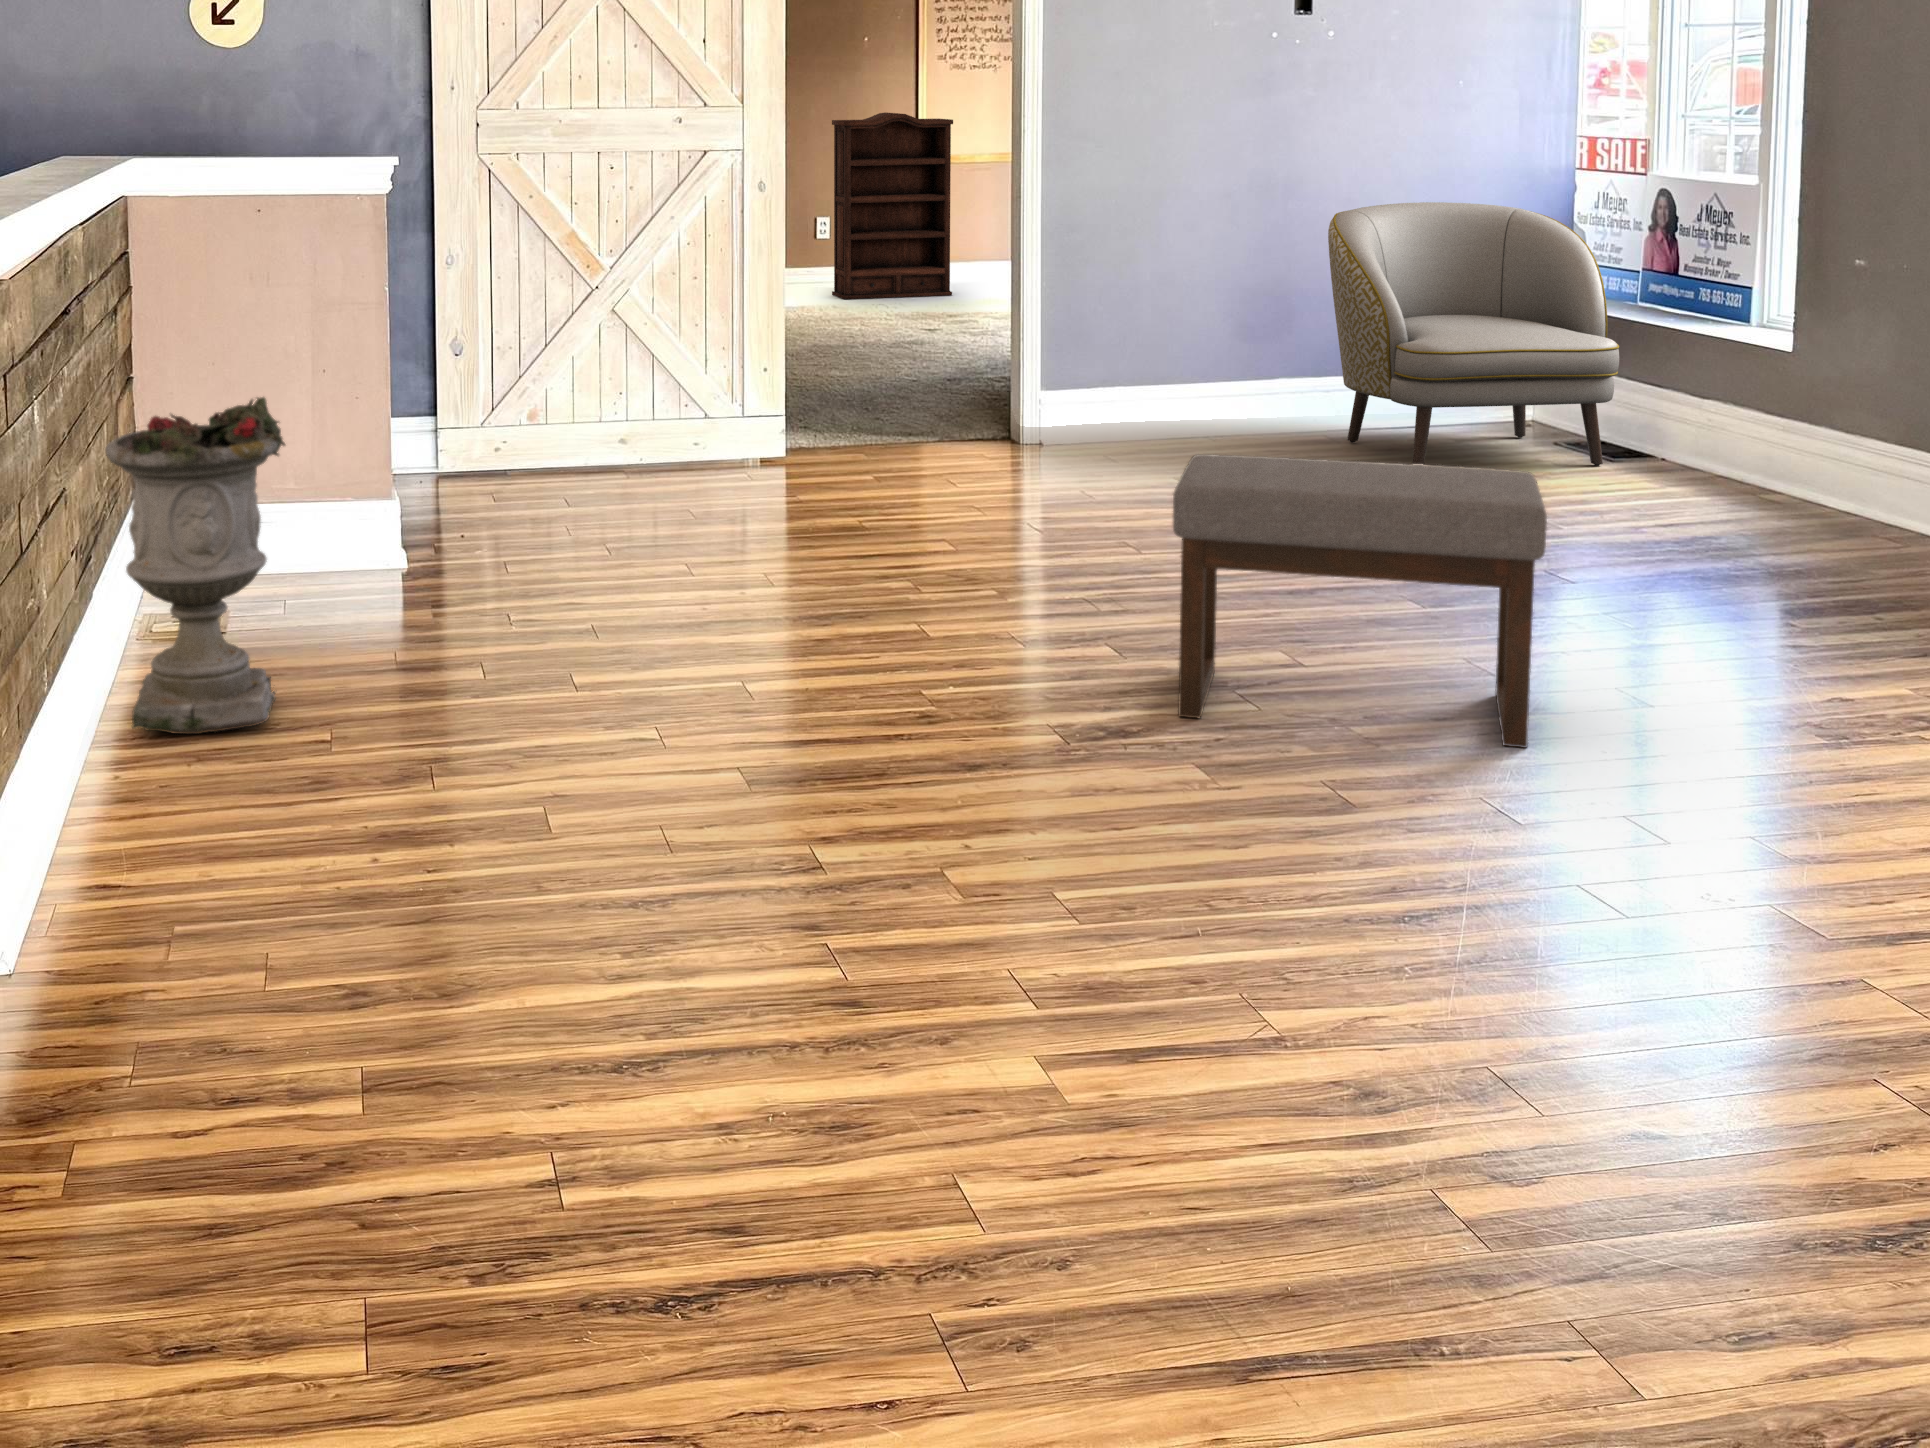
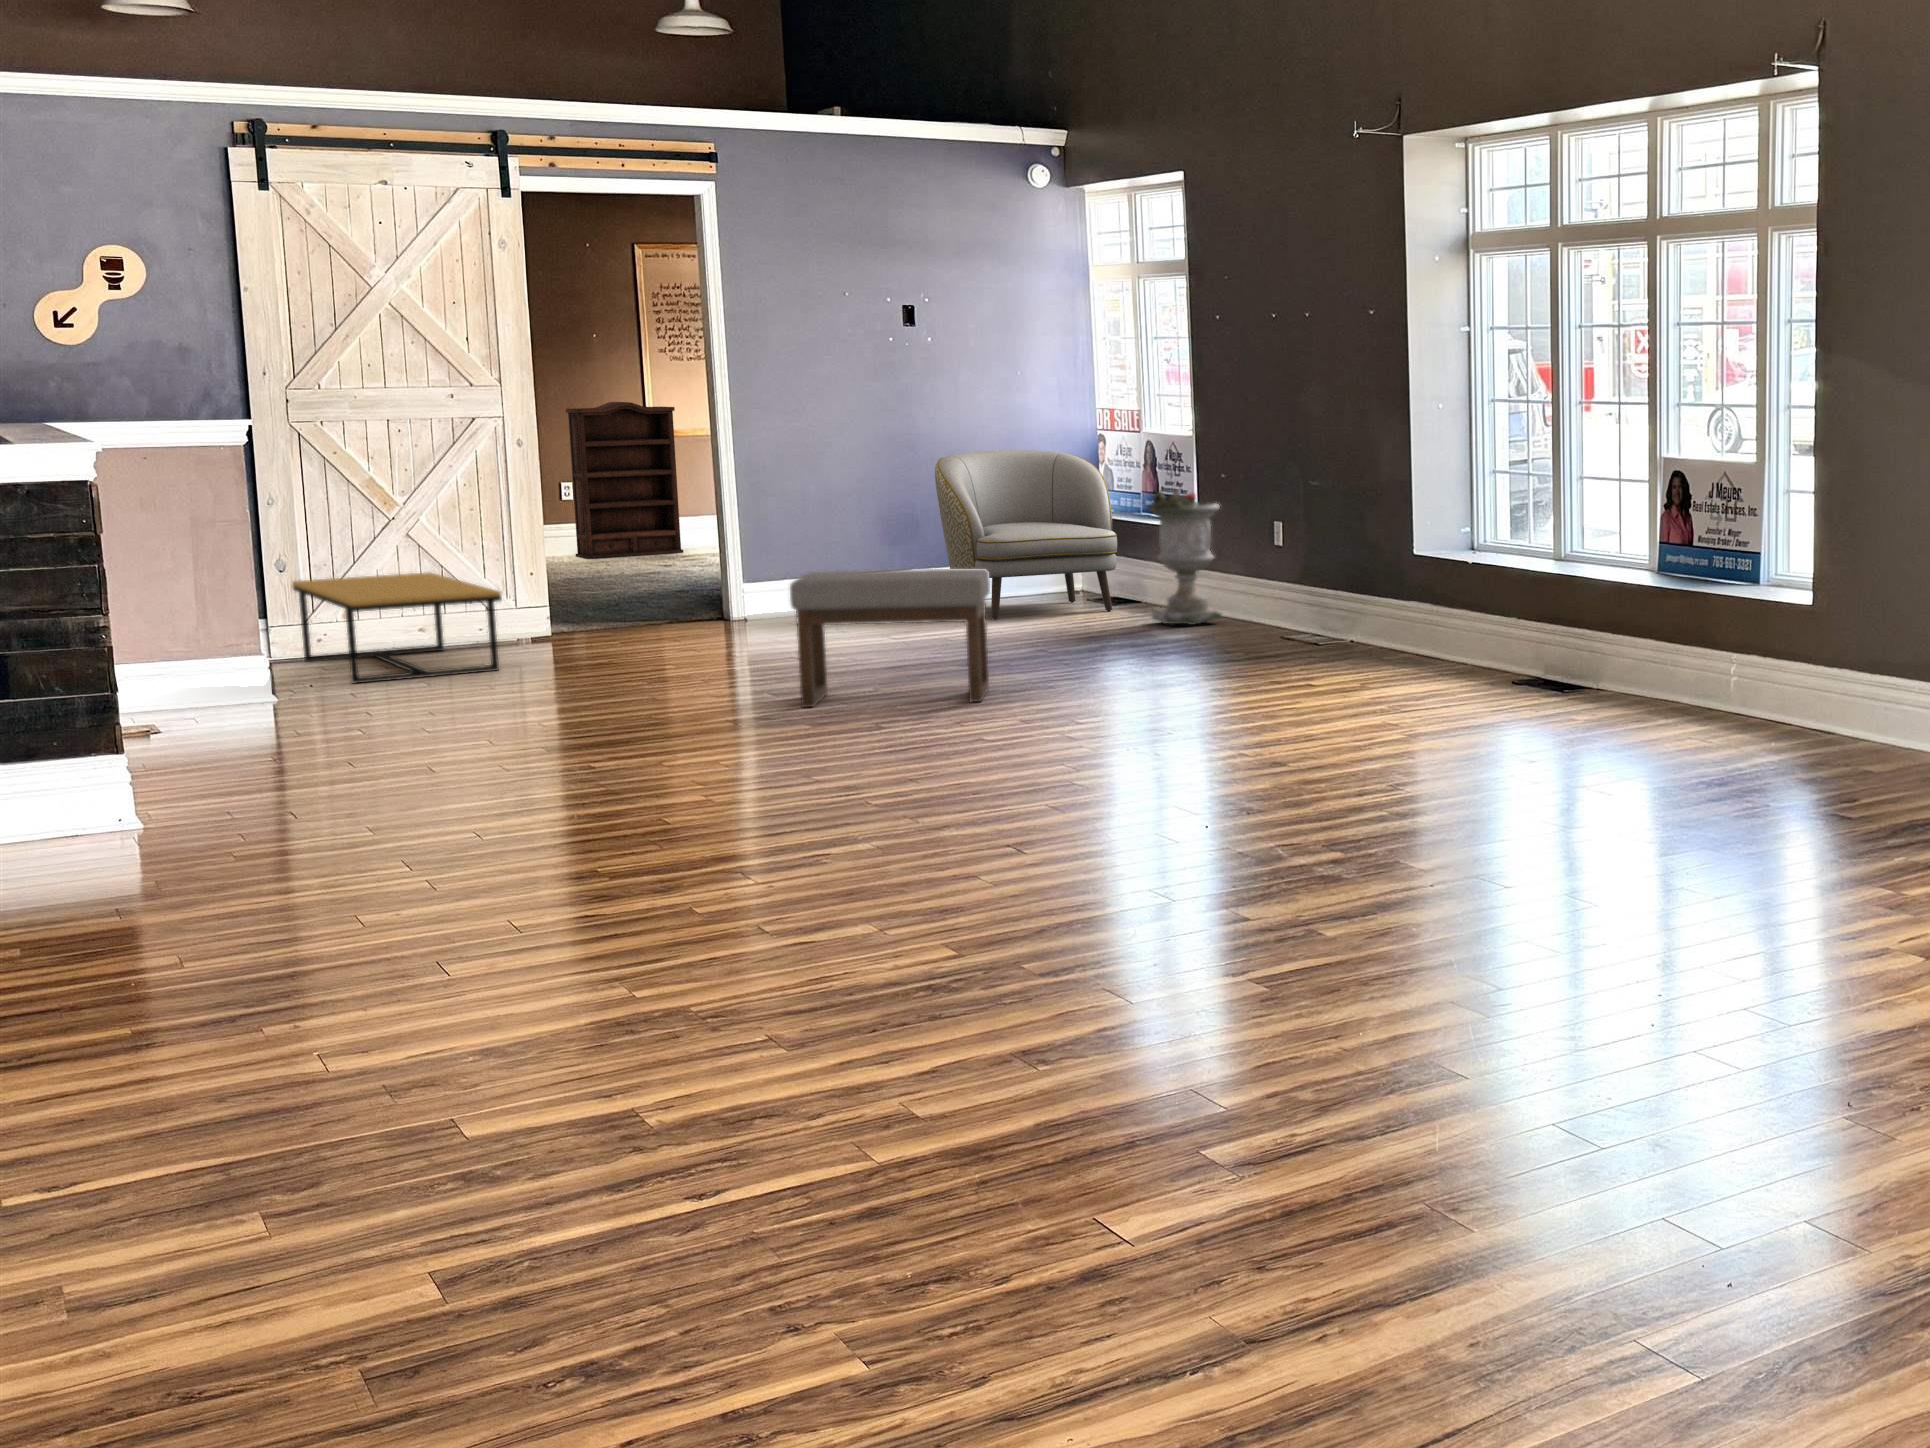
coffee table: none [465,359,713,541] -> present [292,572,502,683]
planter: present [106,397,285,734] -> present [1148,490,1223,625]

